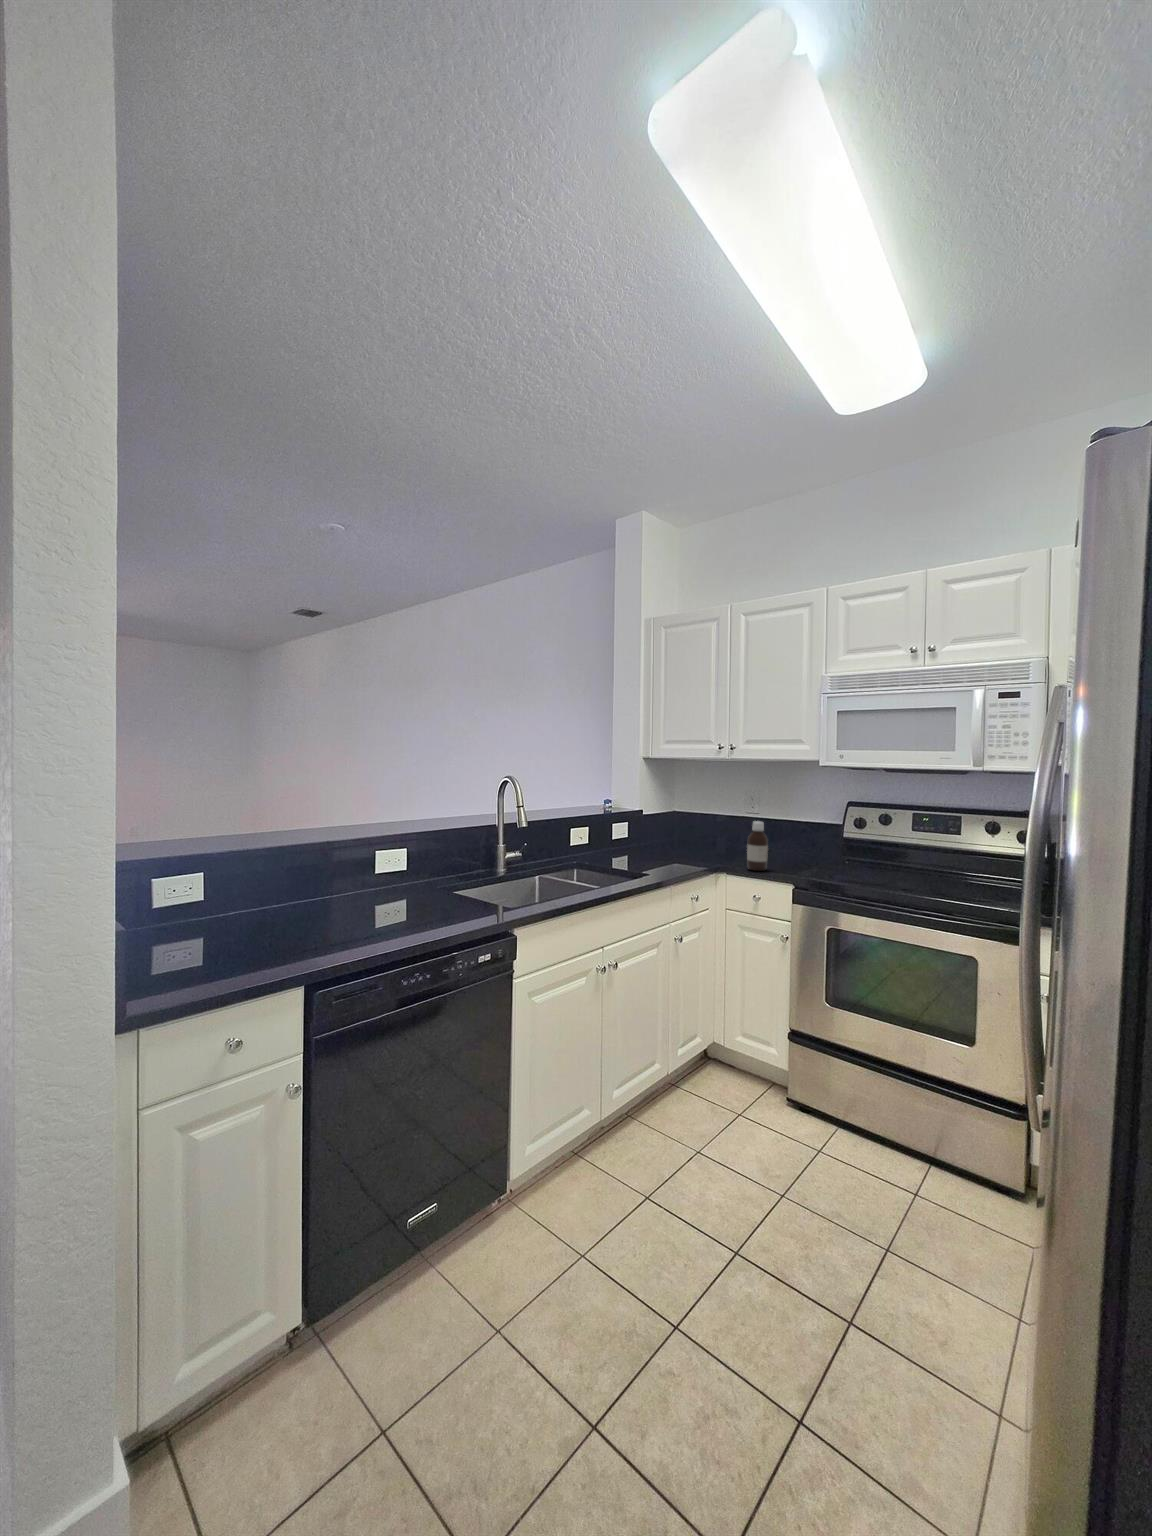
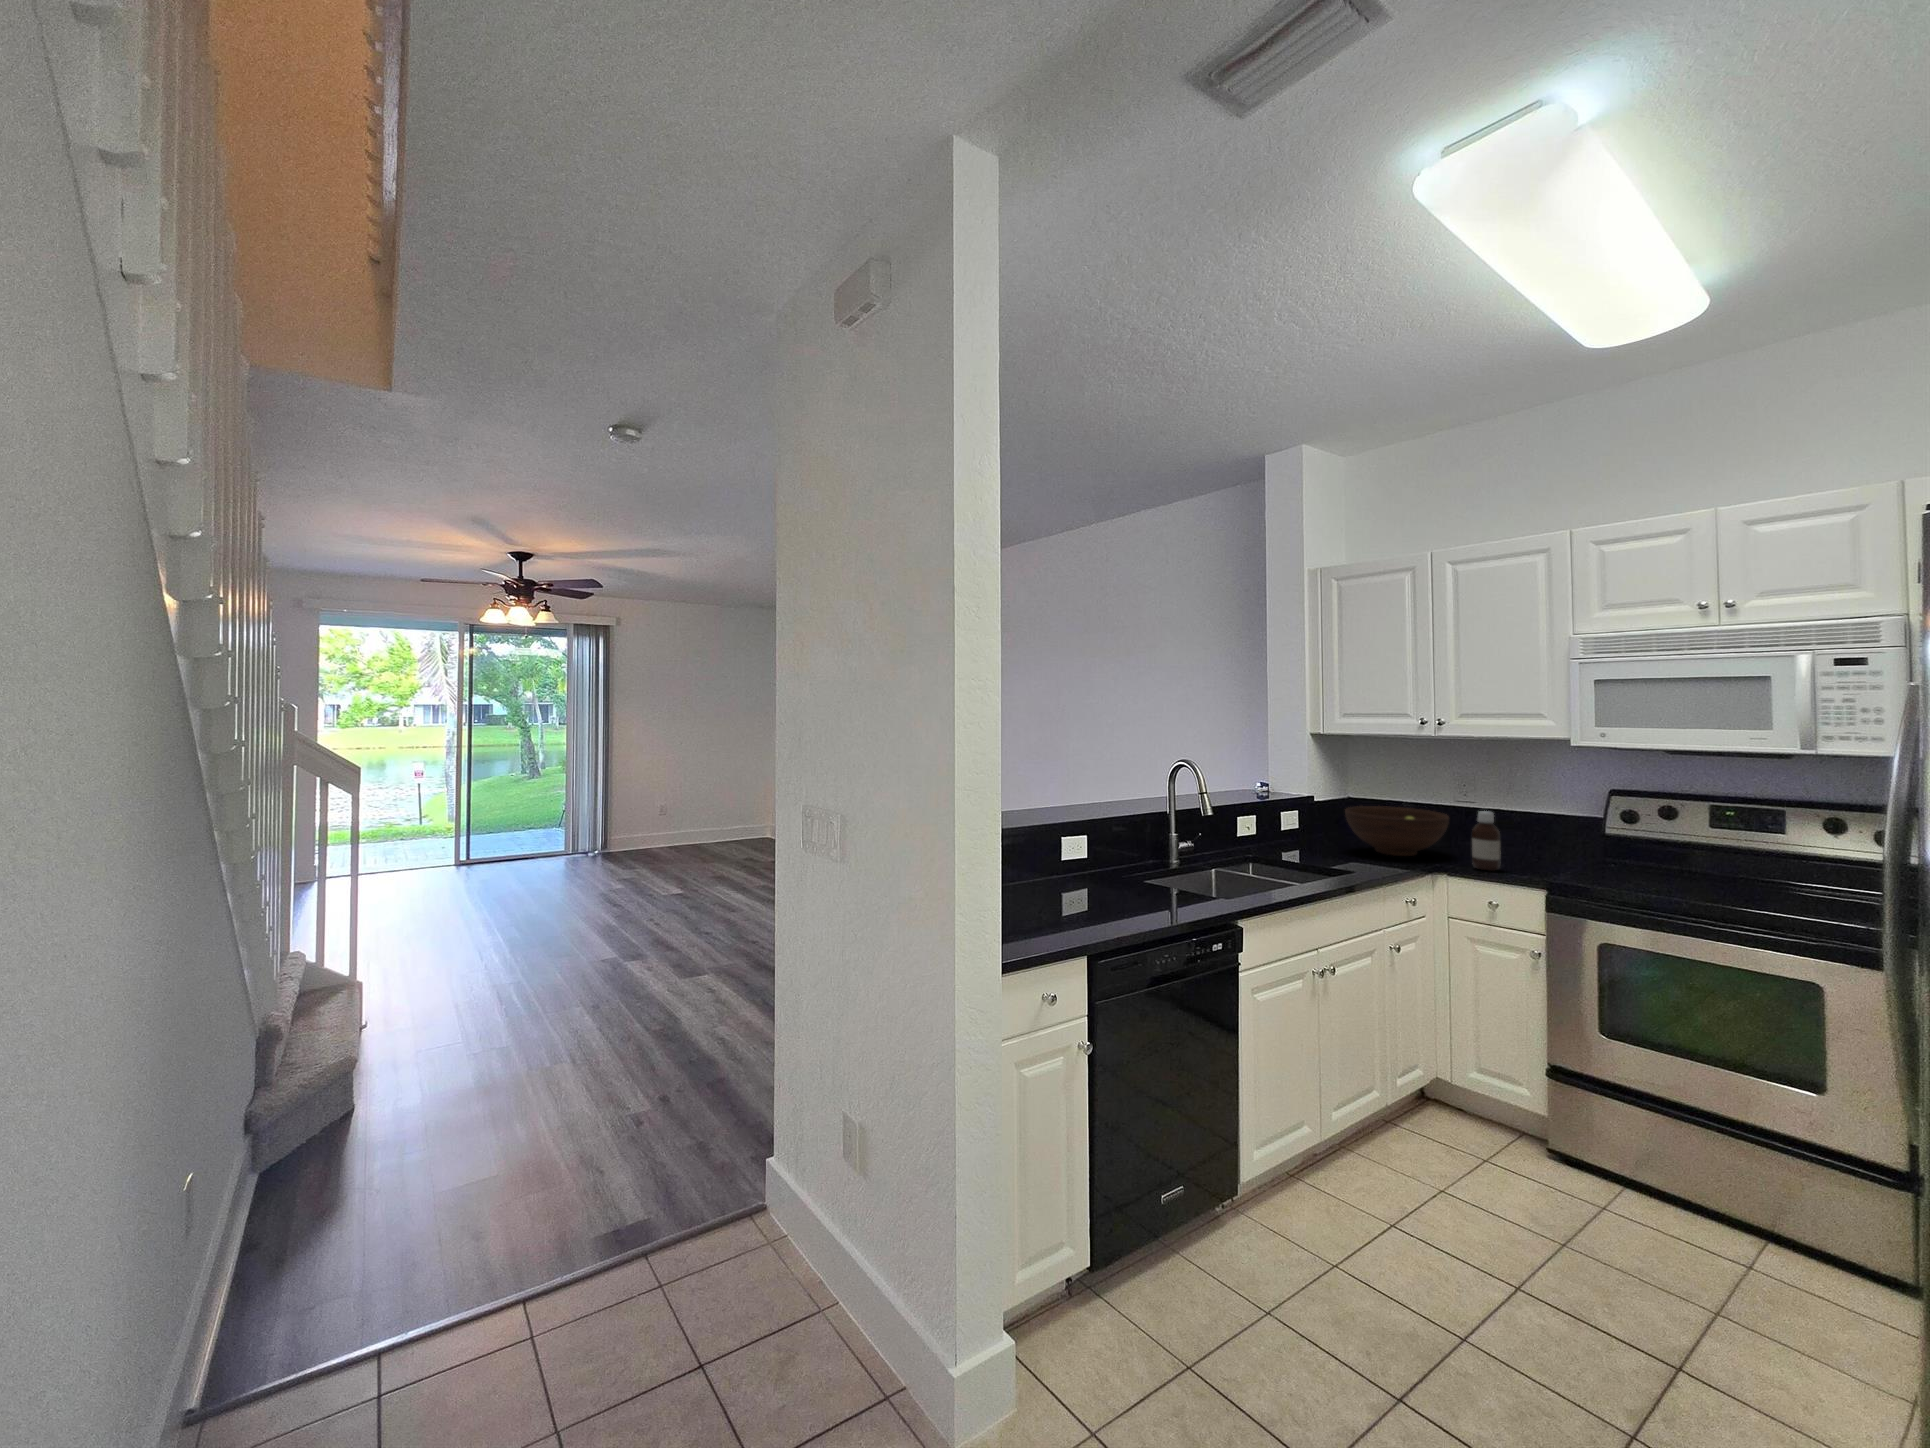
fruit bowl: none [660,820,736,861] -> present [1345,806,1449,856]

